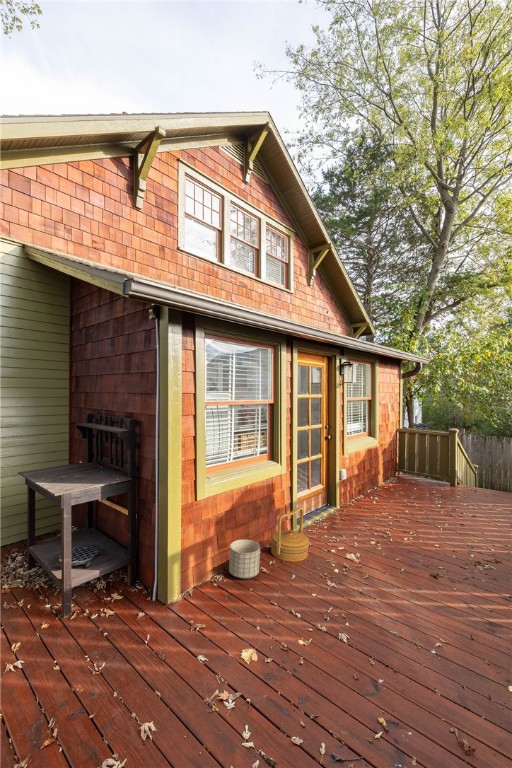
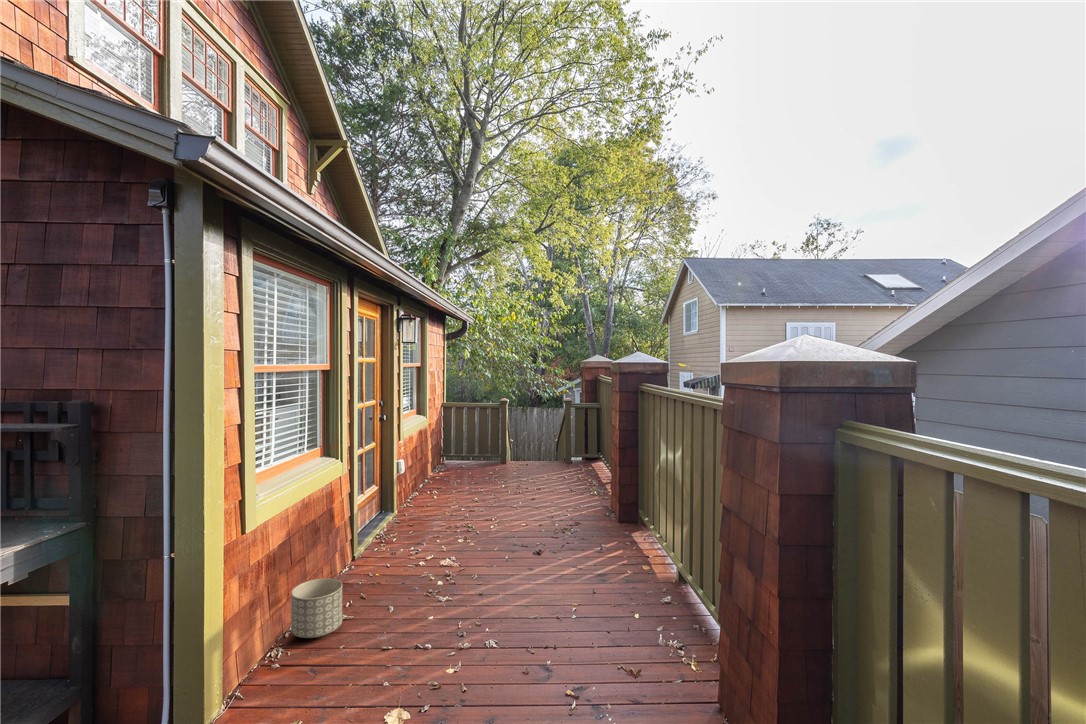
woven basket: present [271,507,309,562] -> none [336,517,395,596]

